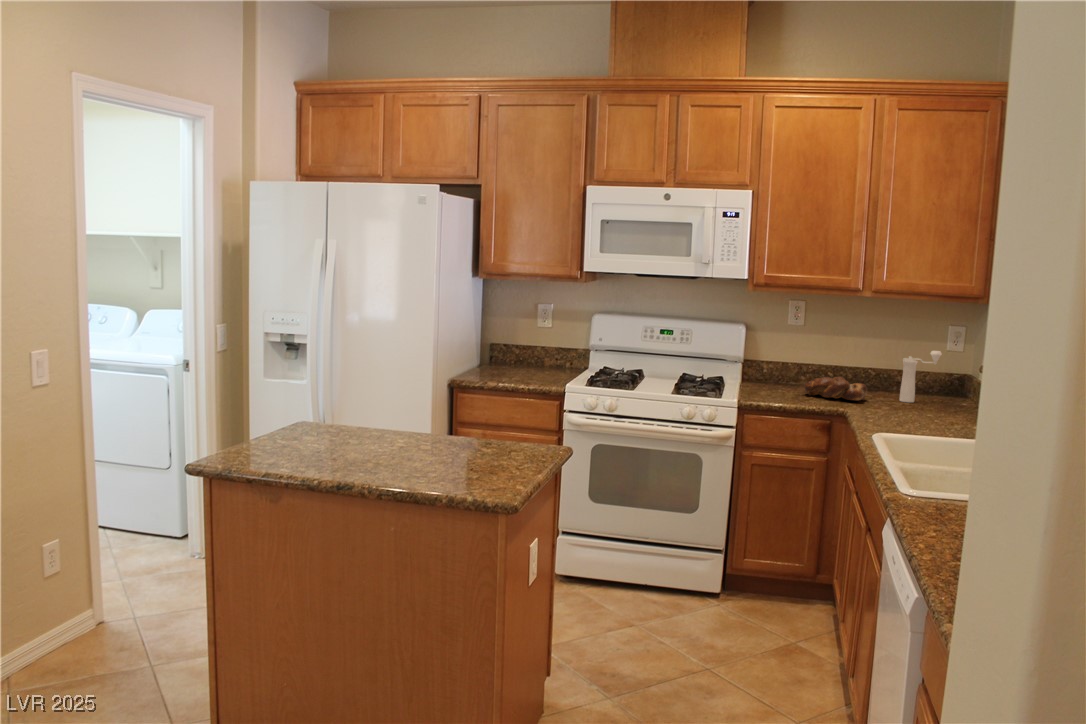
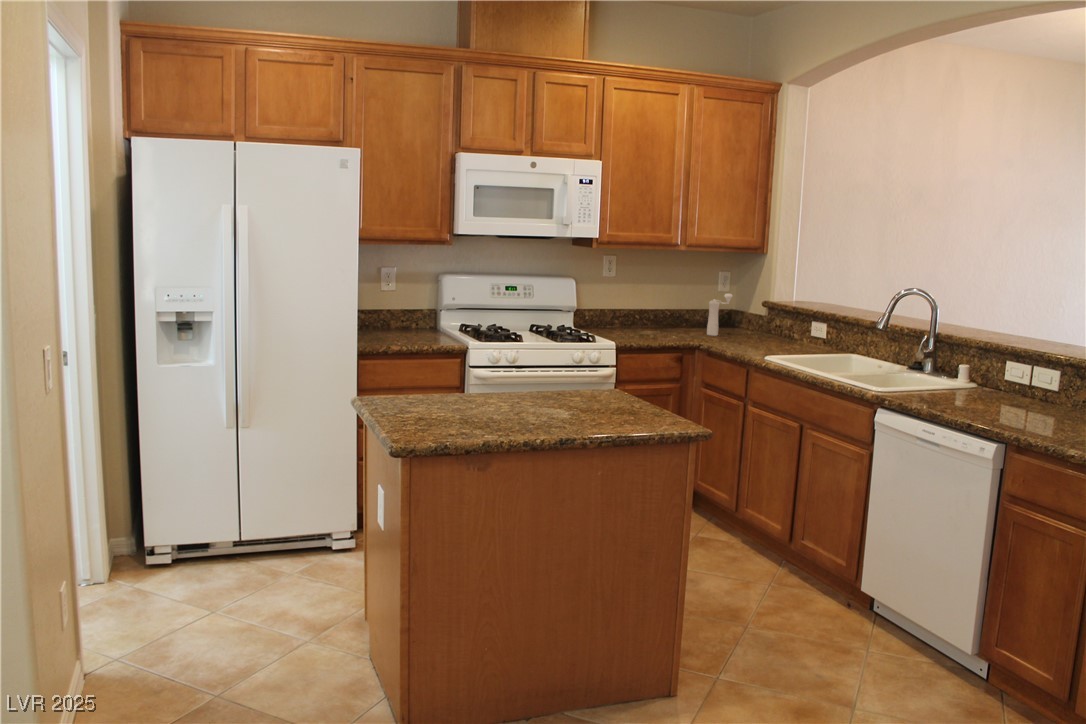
bread loaf: present [804,377,867,400] -> none [643,319,693,337]

